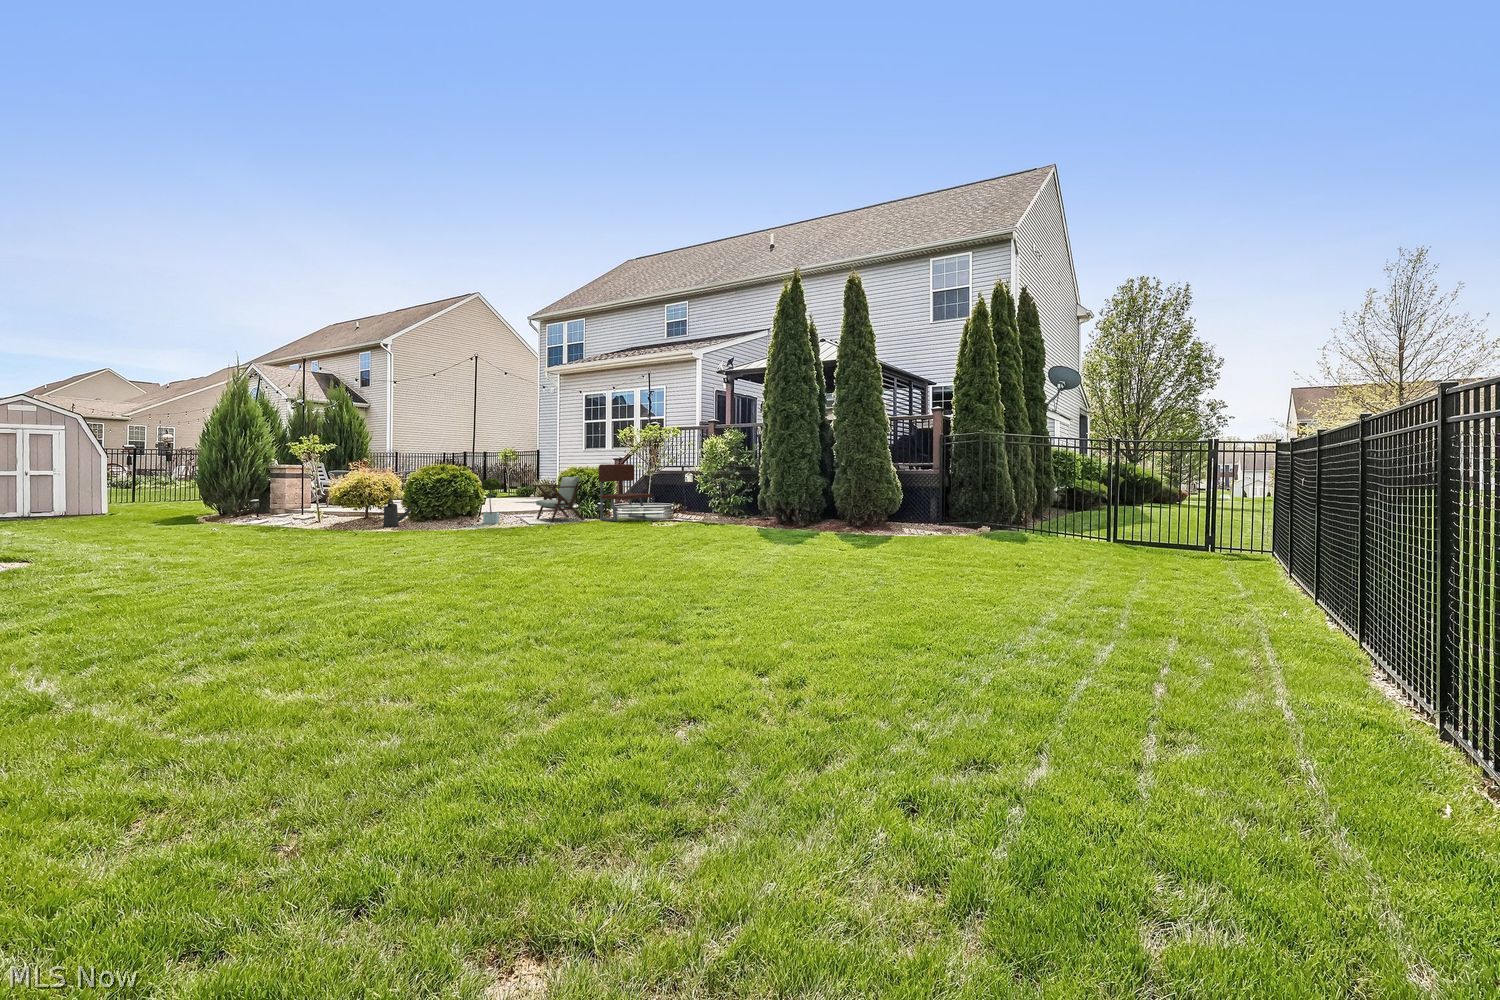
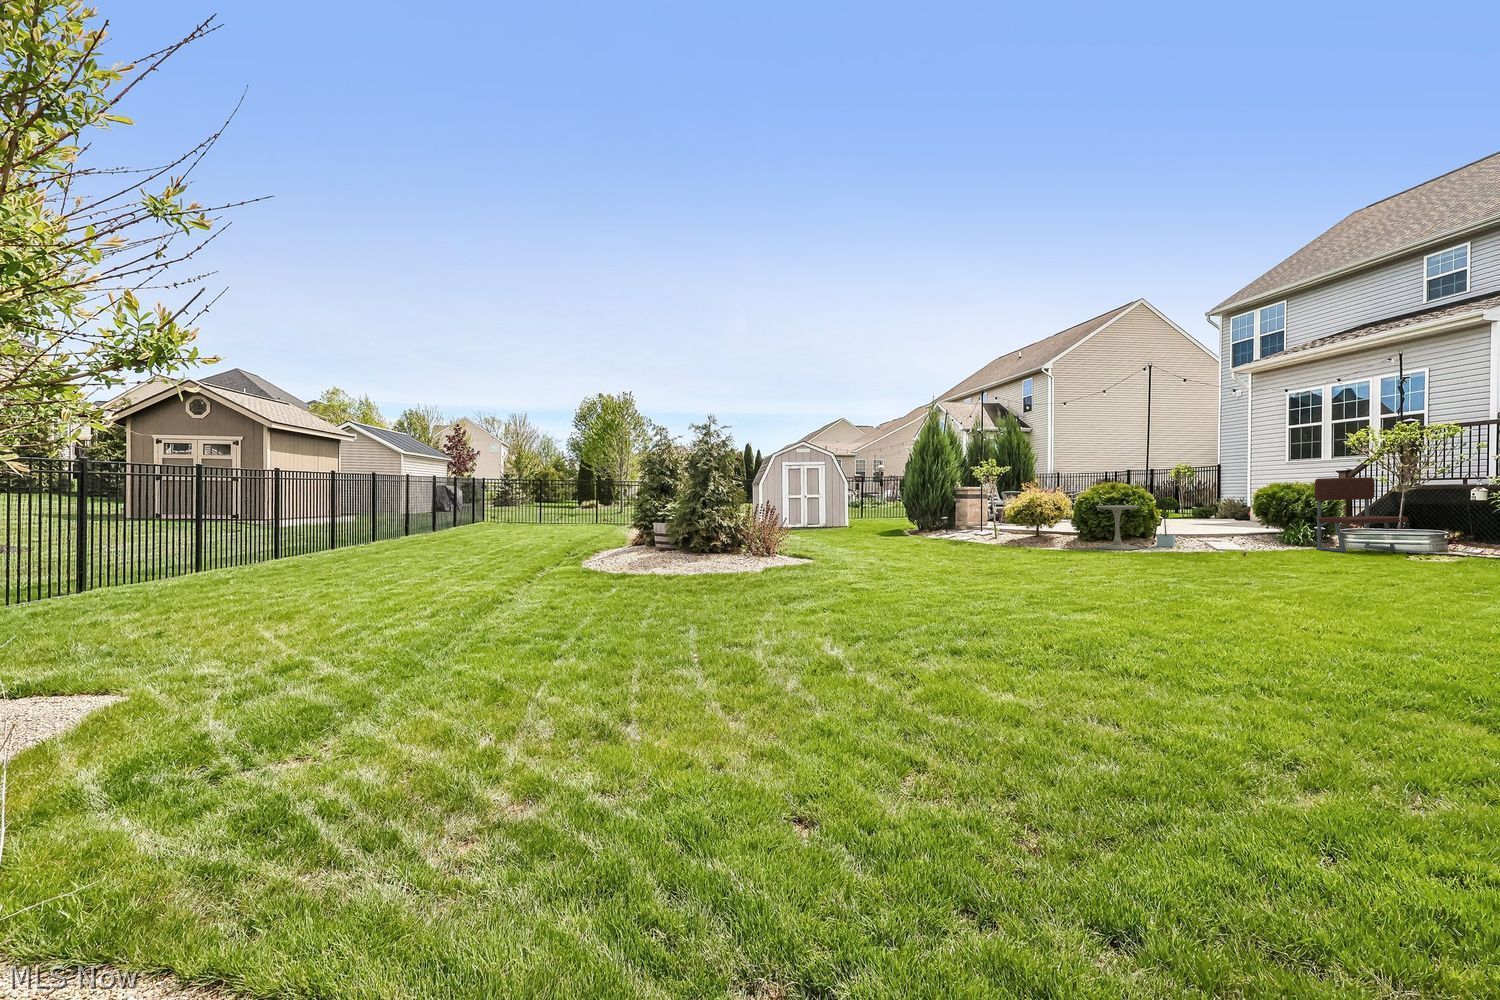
lounge chair: present [535,477,584,522] -> none [1221,494,1292,548]
pedestal table: none [426,486,468,529] -> present [1096,505,1139,550]
watering can: present [378,498,414,527] -> none [1049,517,1085,545]

